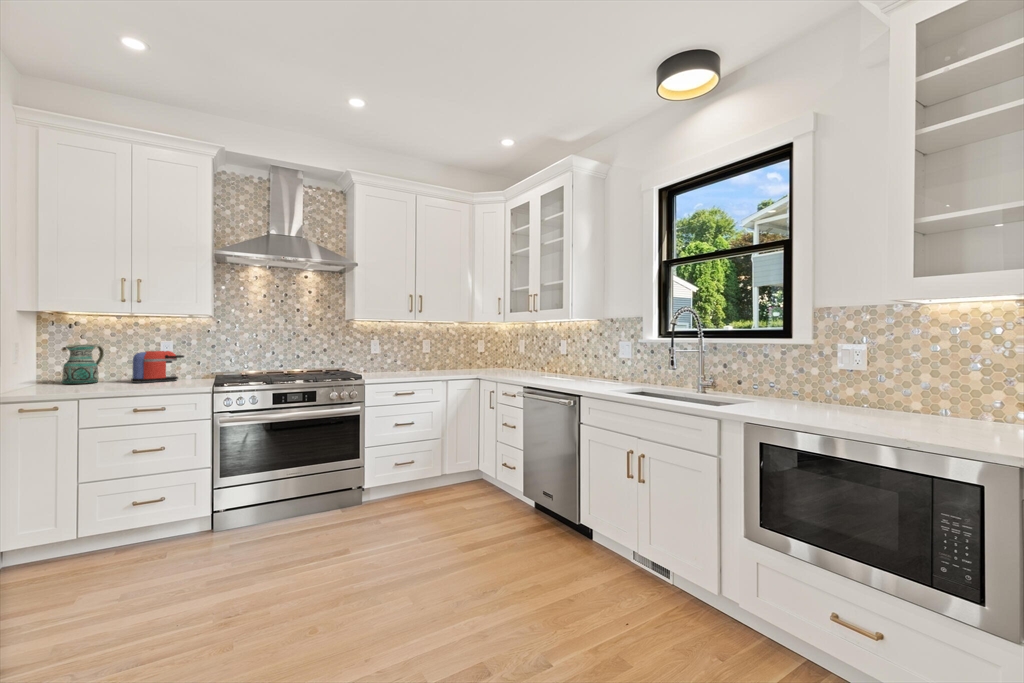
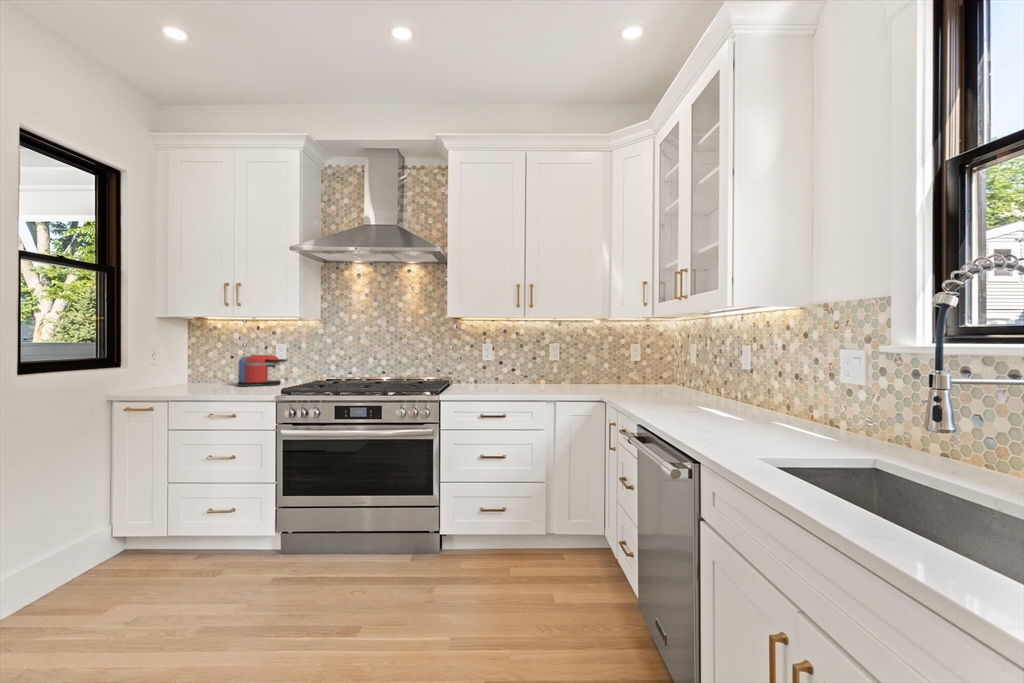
ceramic pitcher: present [62,344,104,384] -> none [192,347,231,385]

